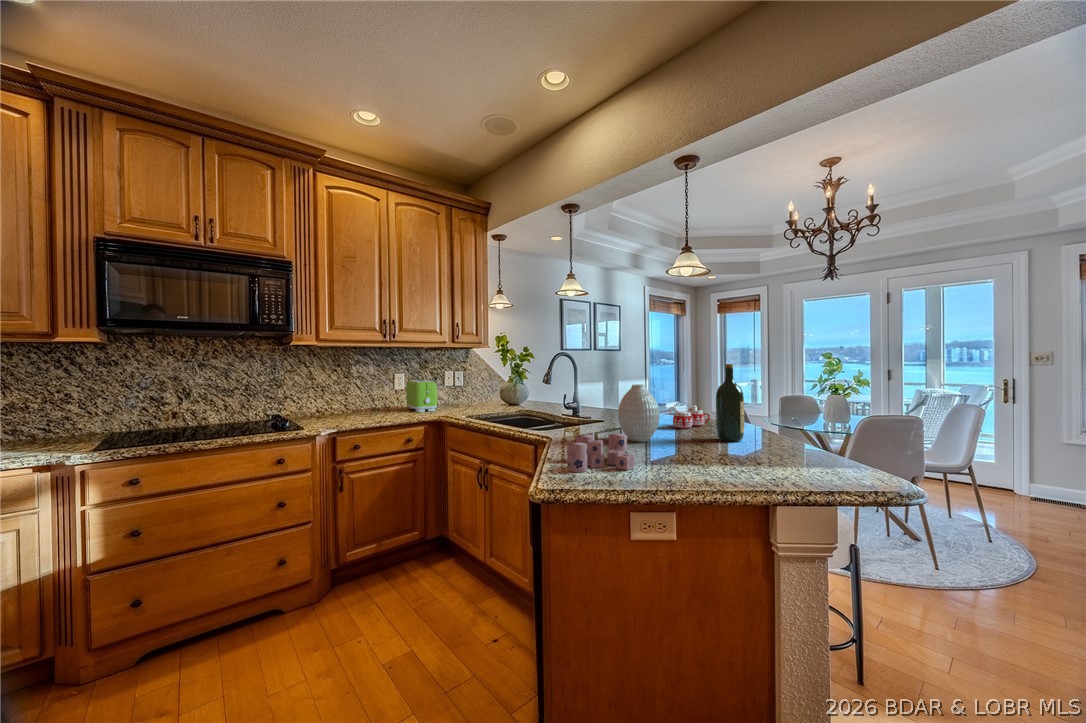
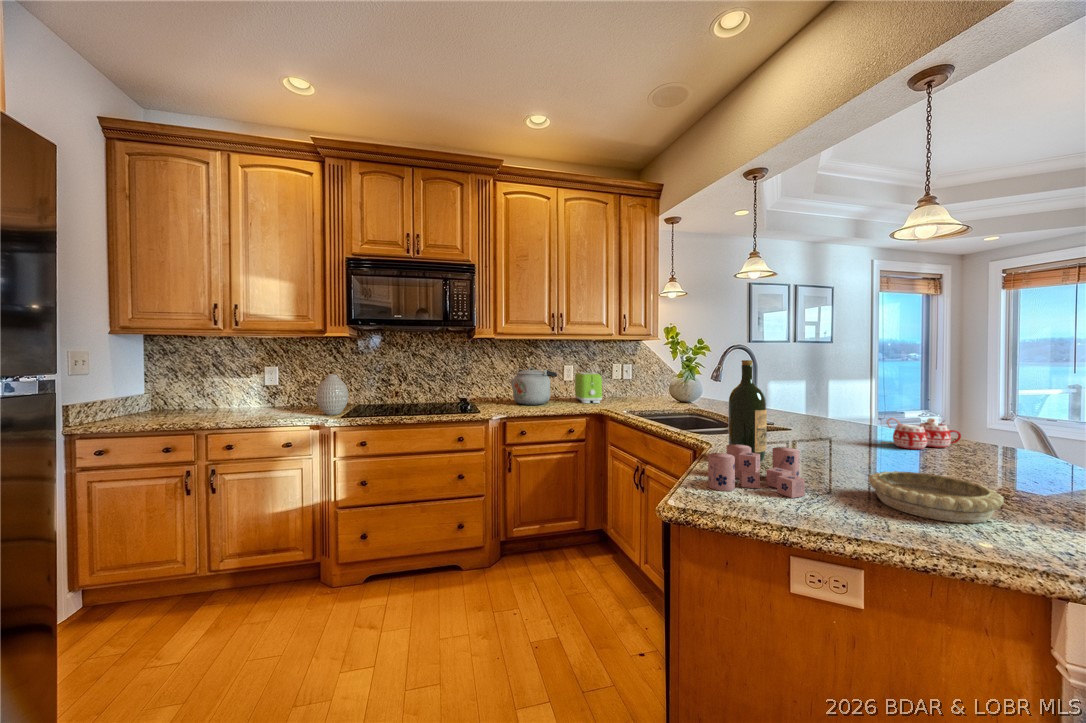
wine bottle: present [716,364,744,442] -> present [728,360,767,462]
kettle: none [334,377,389,417] -> present [511,367,557,405]
vase: present [618,384,660,442] -> present [316,374,349,415]
decorative bowl: none [671,442,742,471] -> present [869,471,1004,523]

